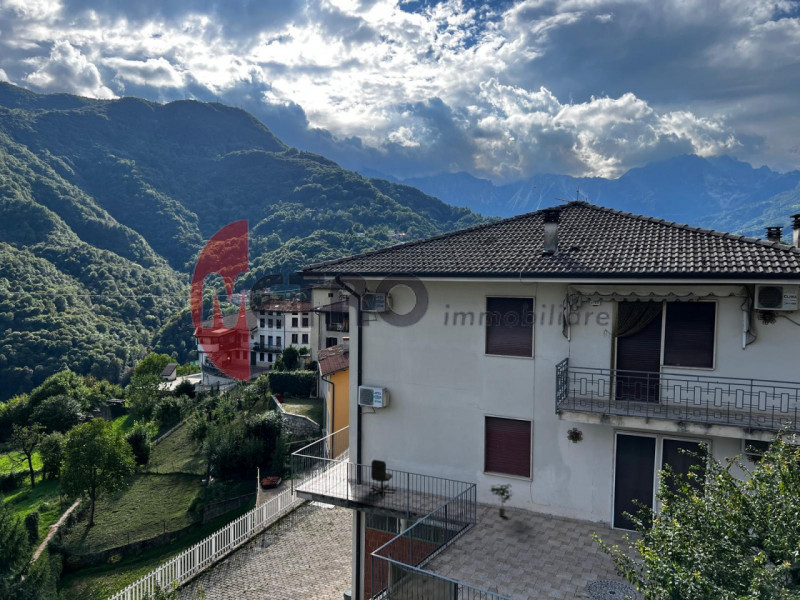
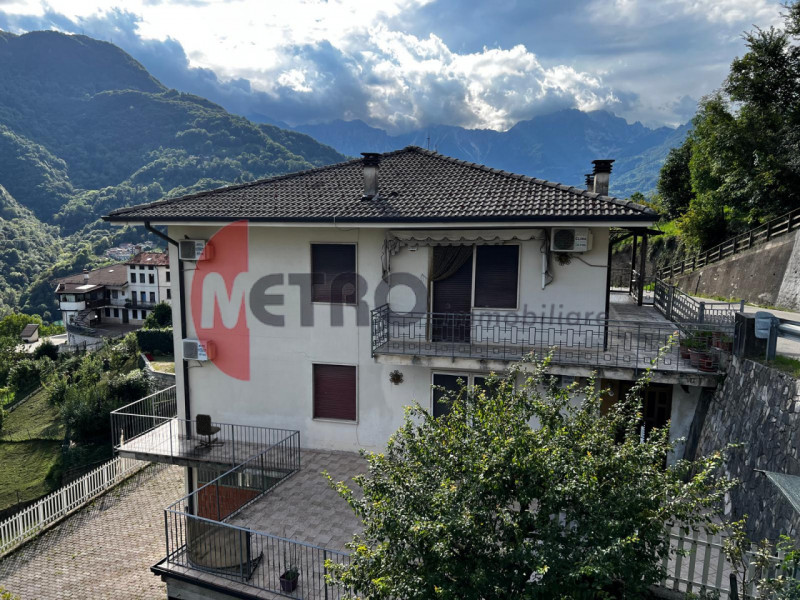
potted plant: present [490,484,512,516] -> none [315,428,340,460]

